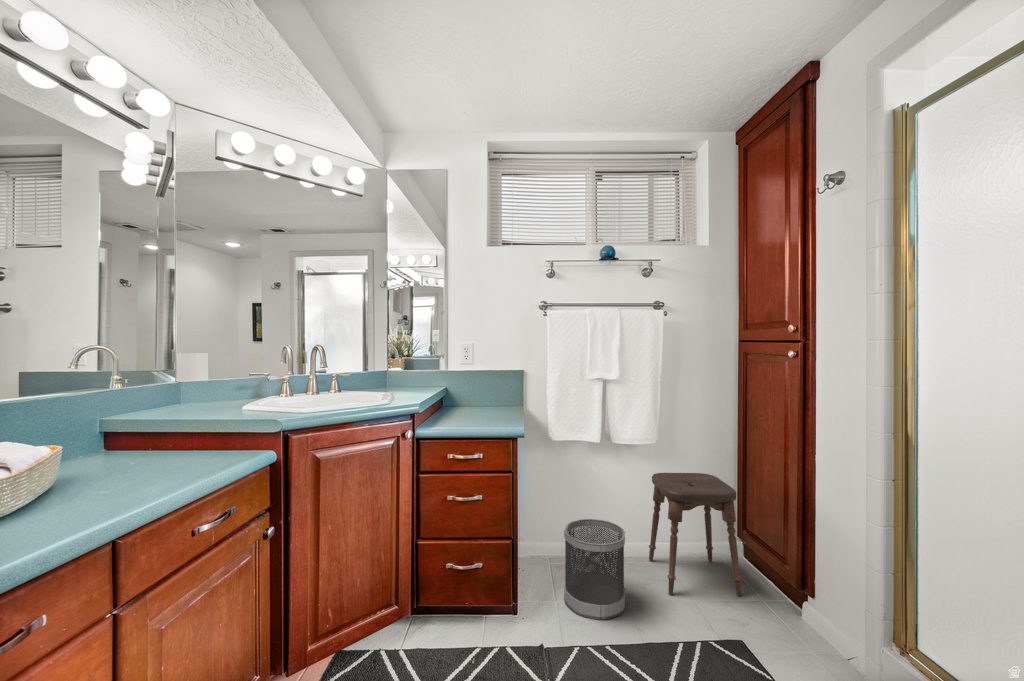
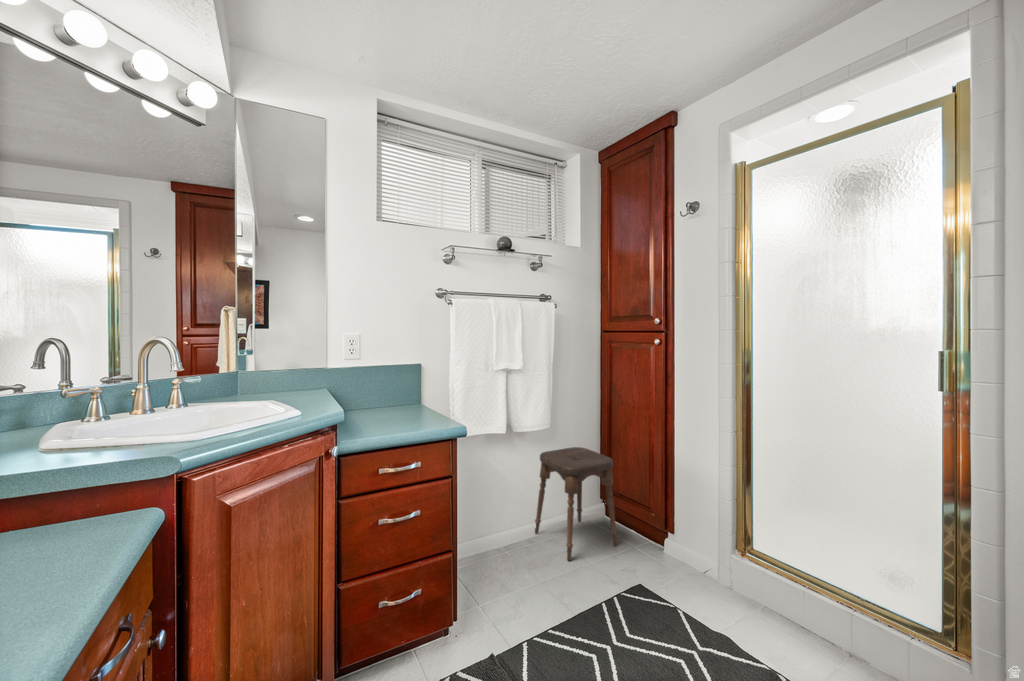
wastebasket: present [564,519,625,620] -> none [484,506,545,608]

